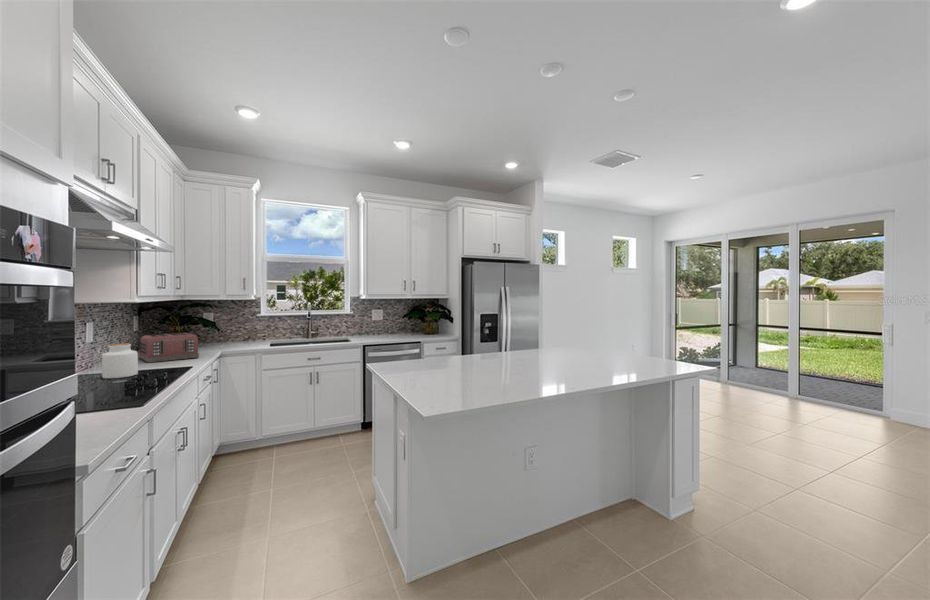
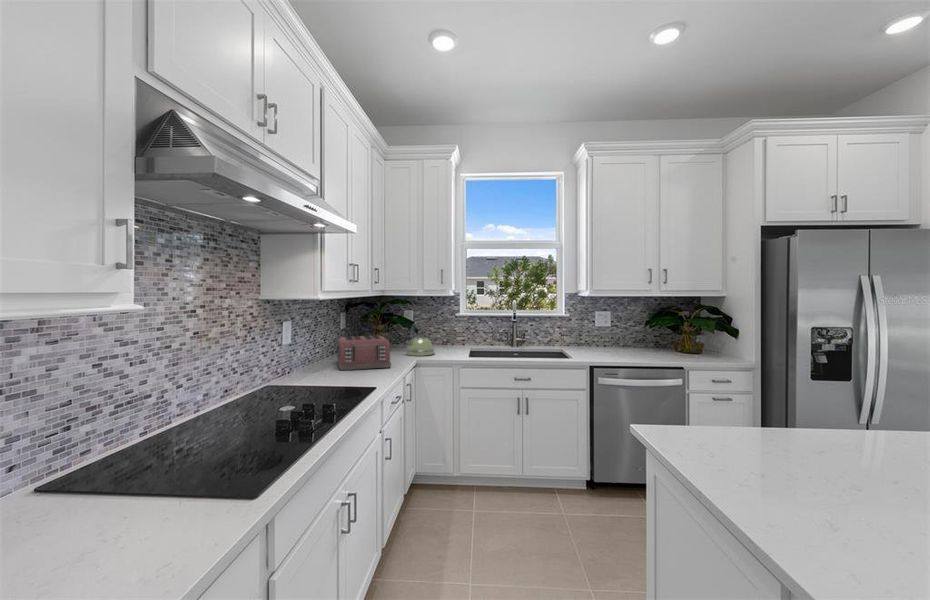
kettle: none [207,320,238,350] -> present [404,321,435,356]
jar: present [102,343,138,378] -> none [287,351,321,394]

